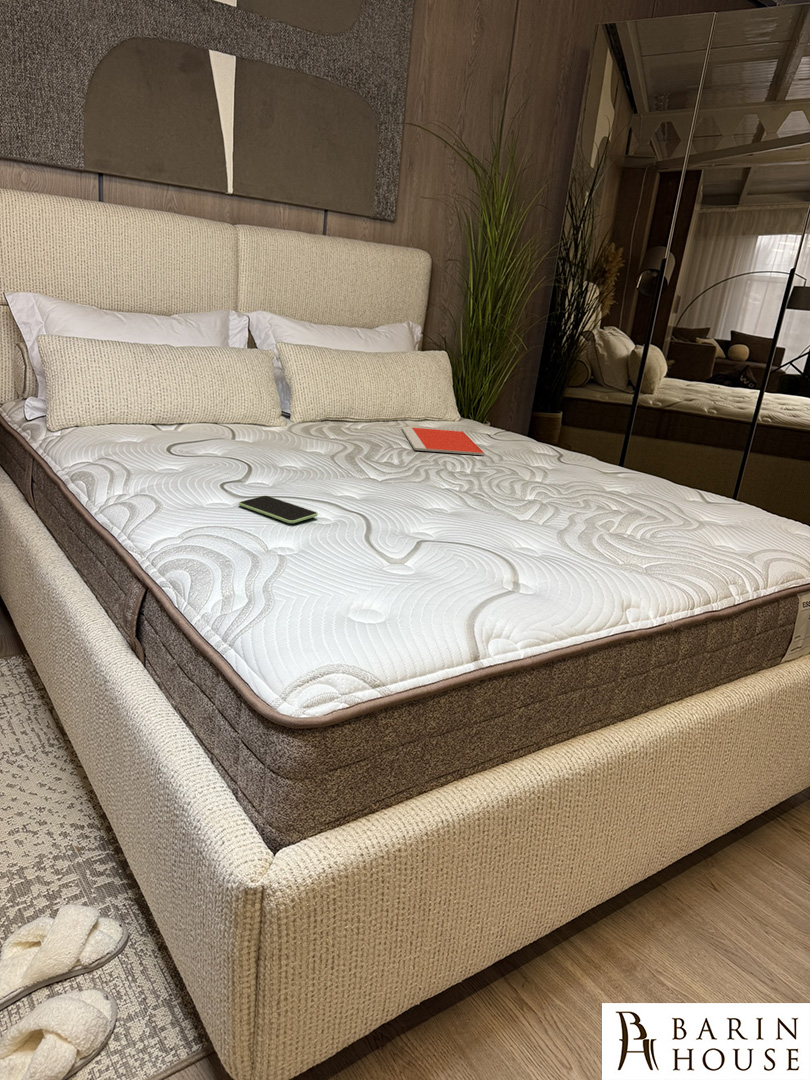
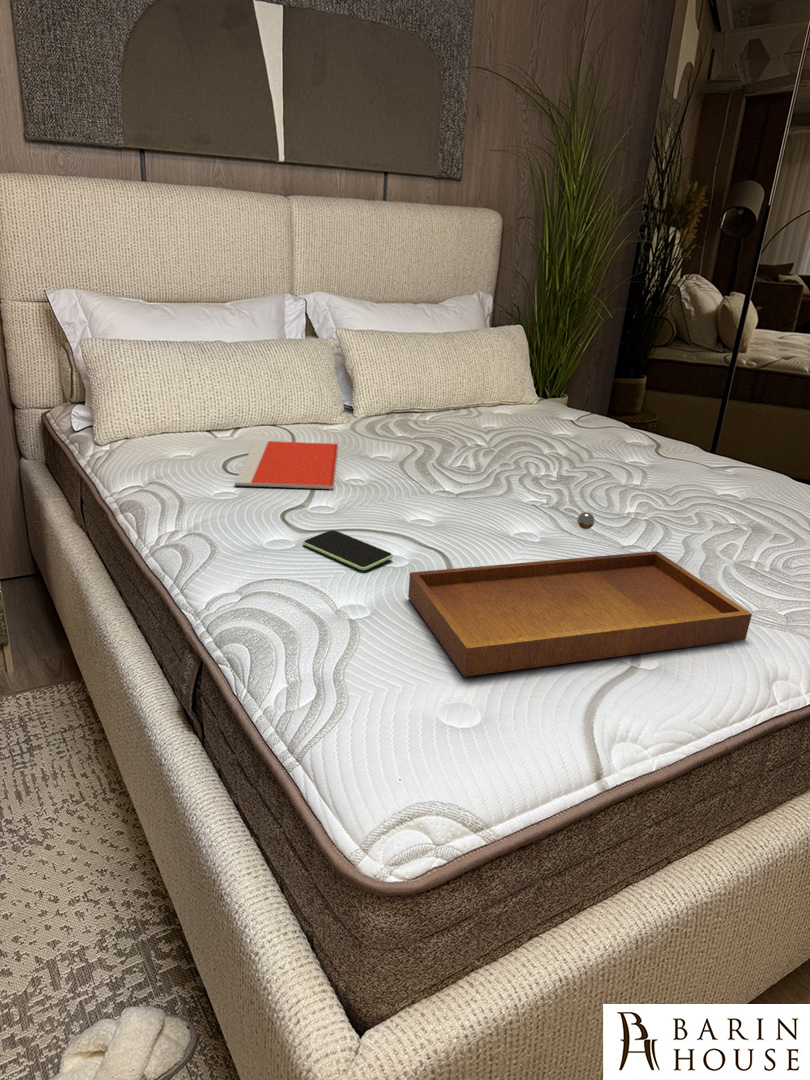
notebook: present [401,427,485,455] -> present [235,441,338,489]
tray: none [329,470,613,591] -> present [408,512,752,677]

